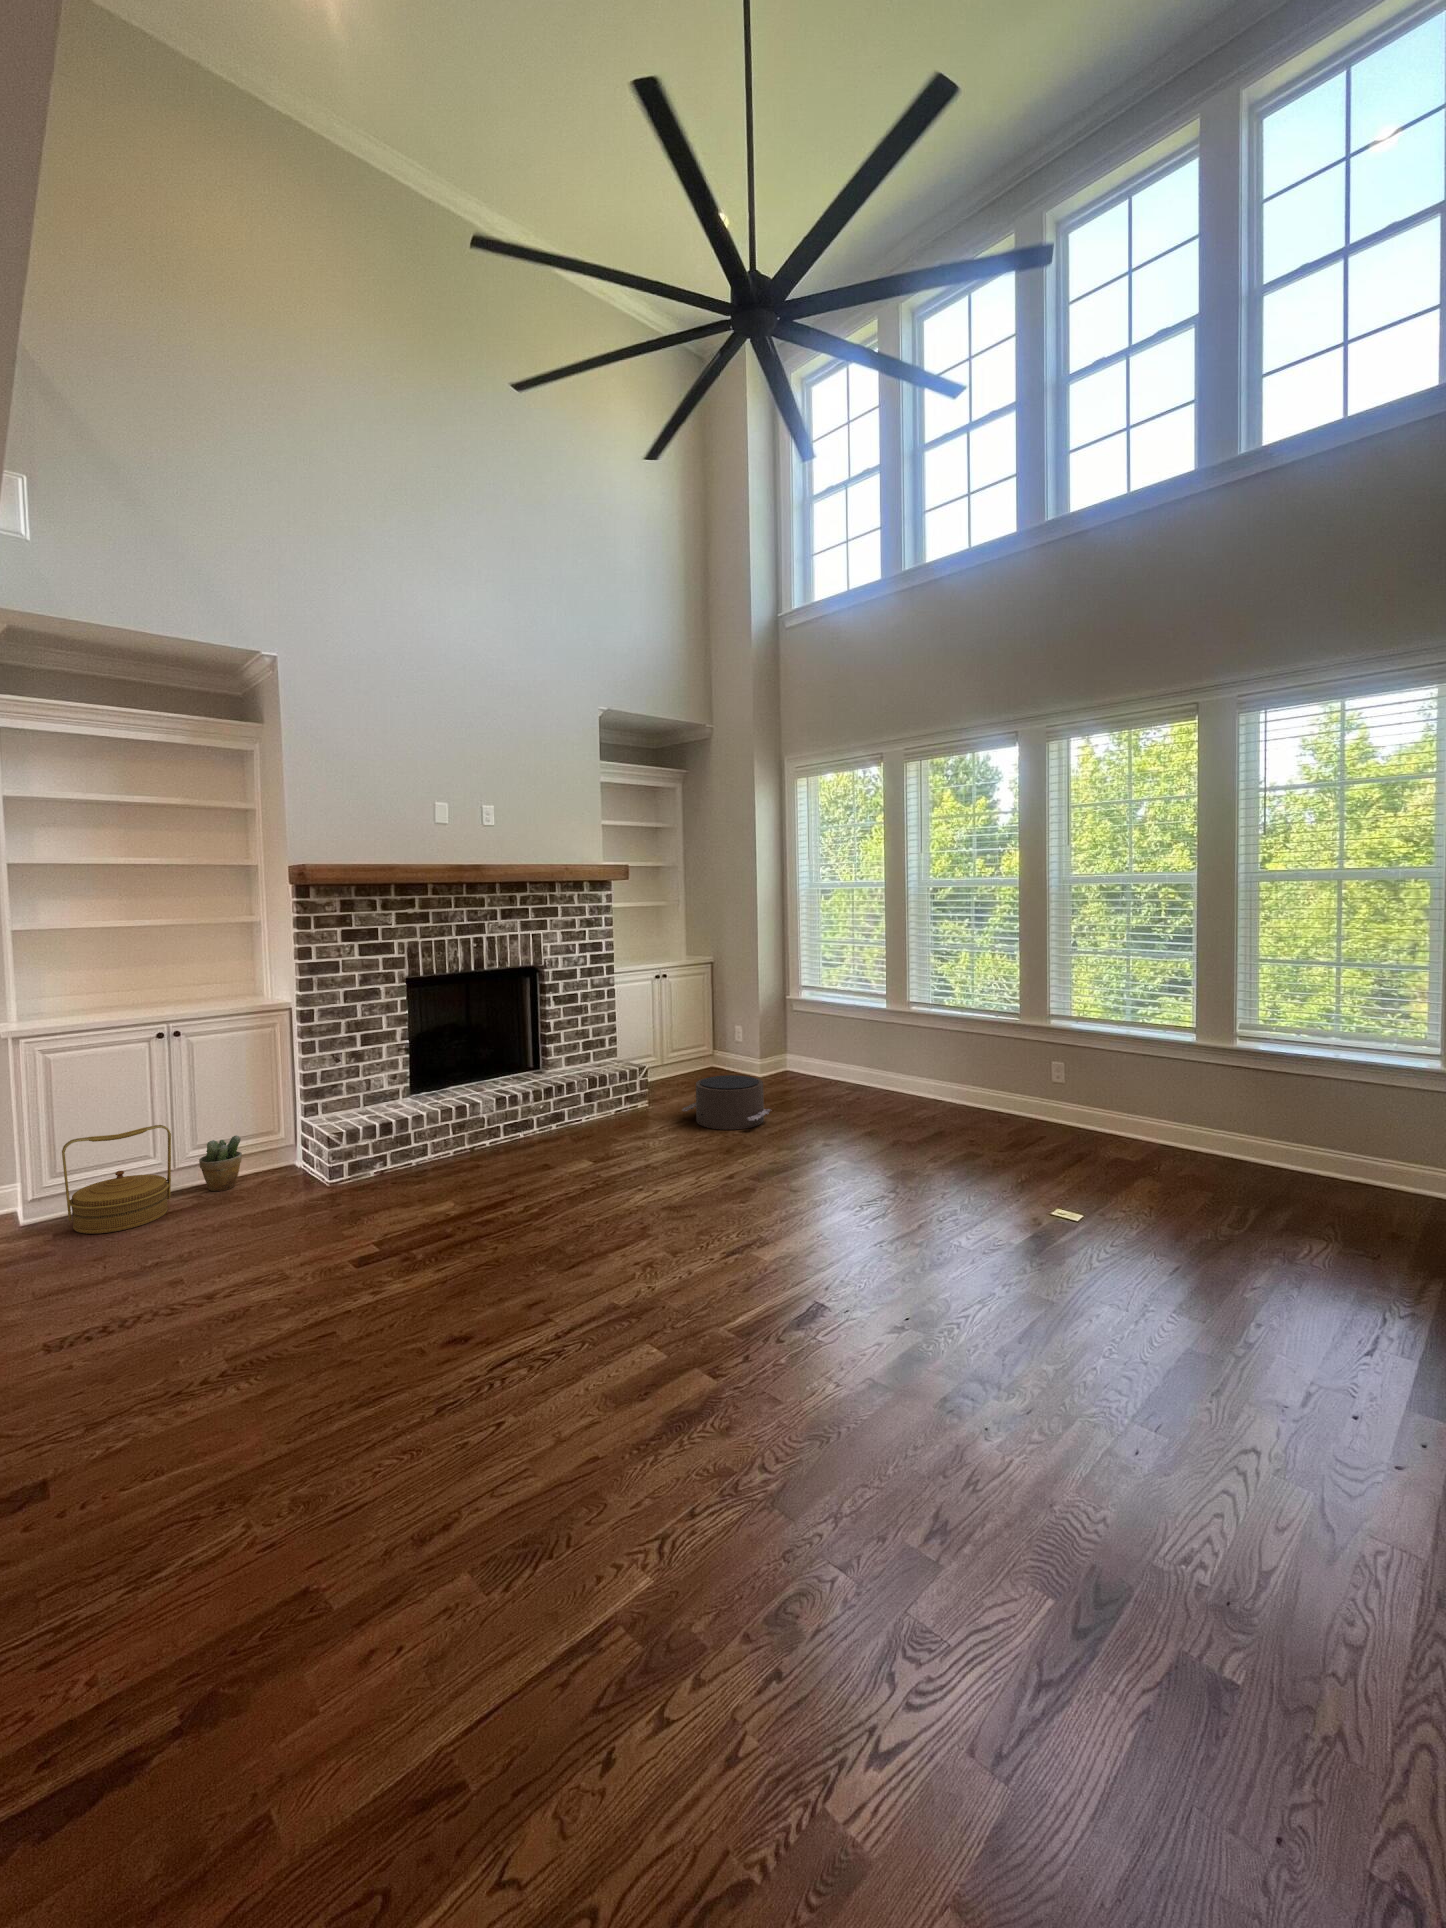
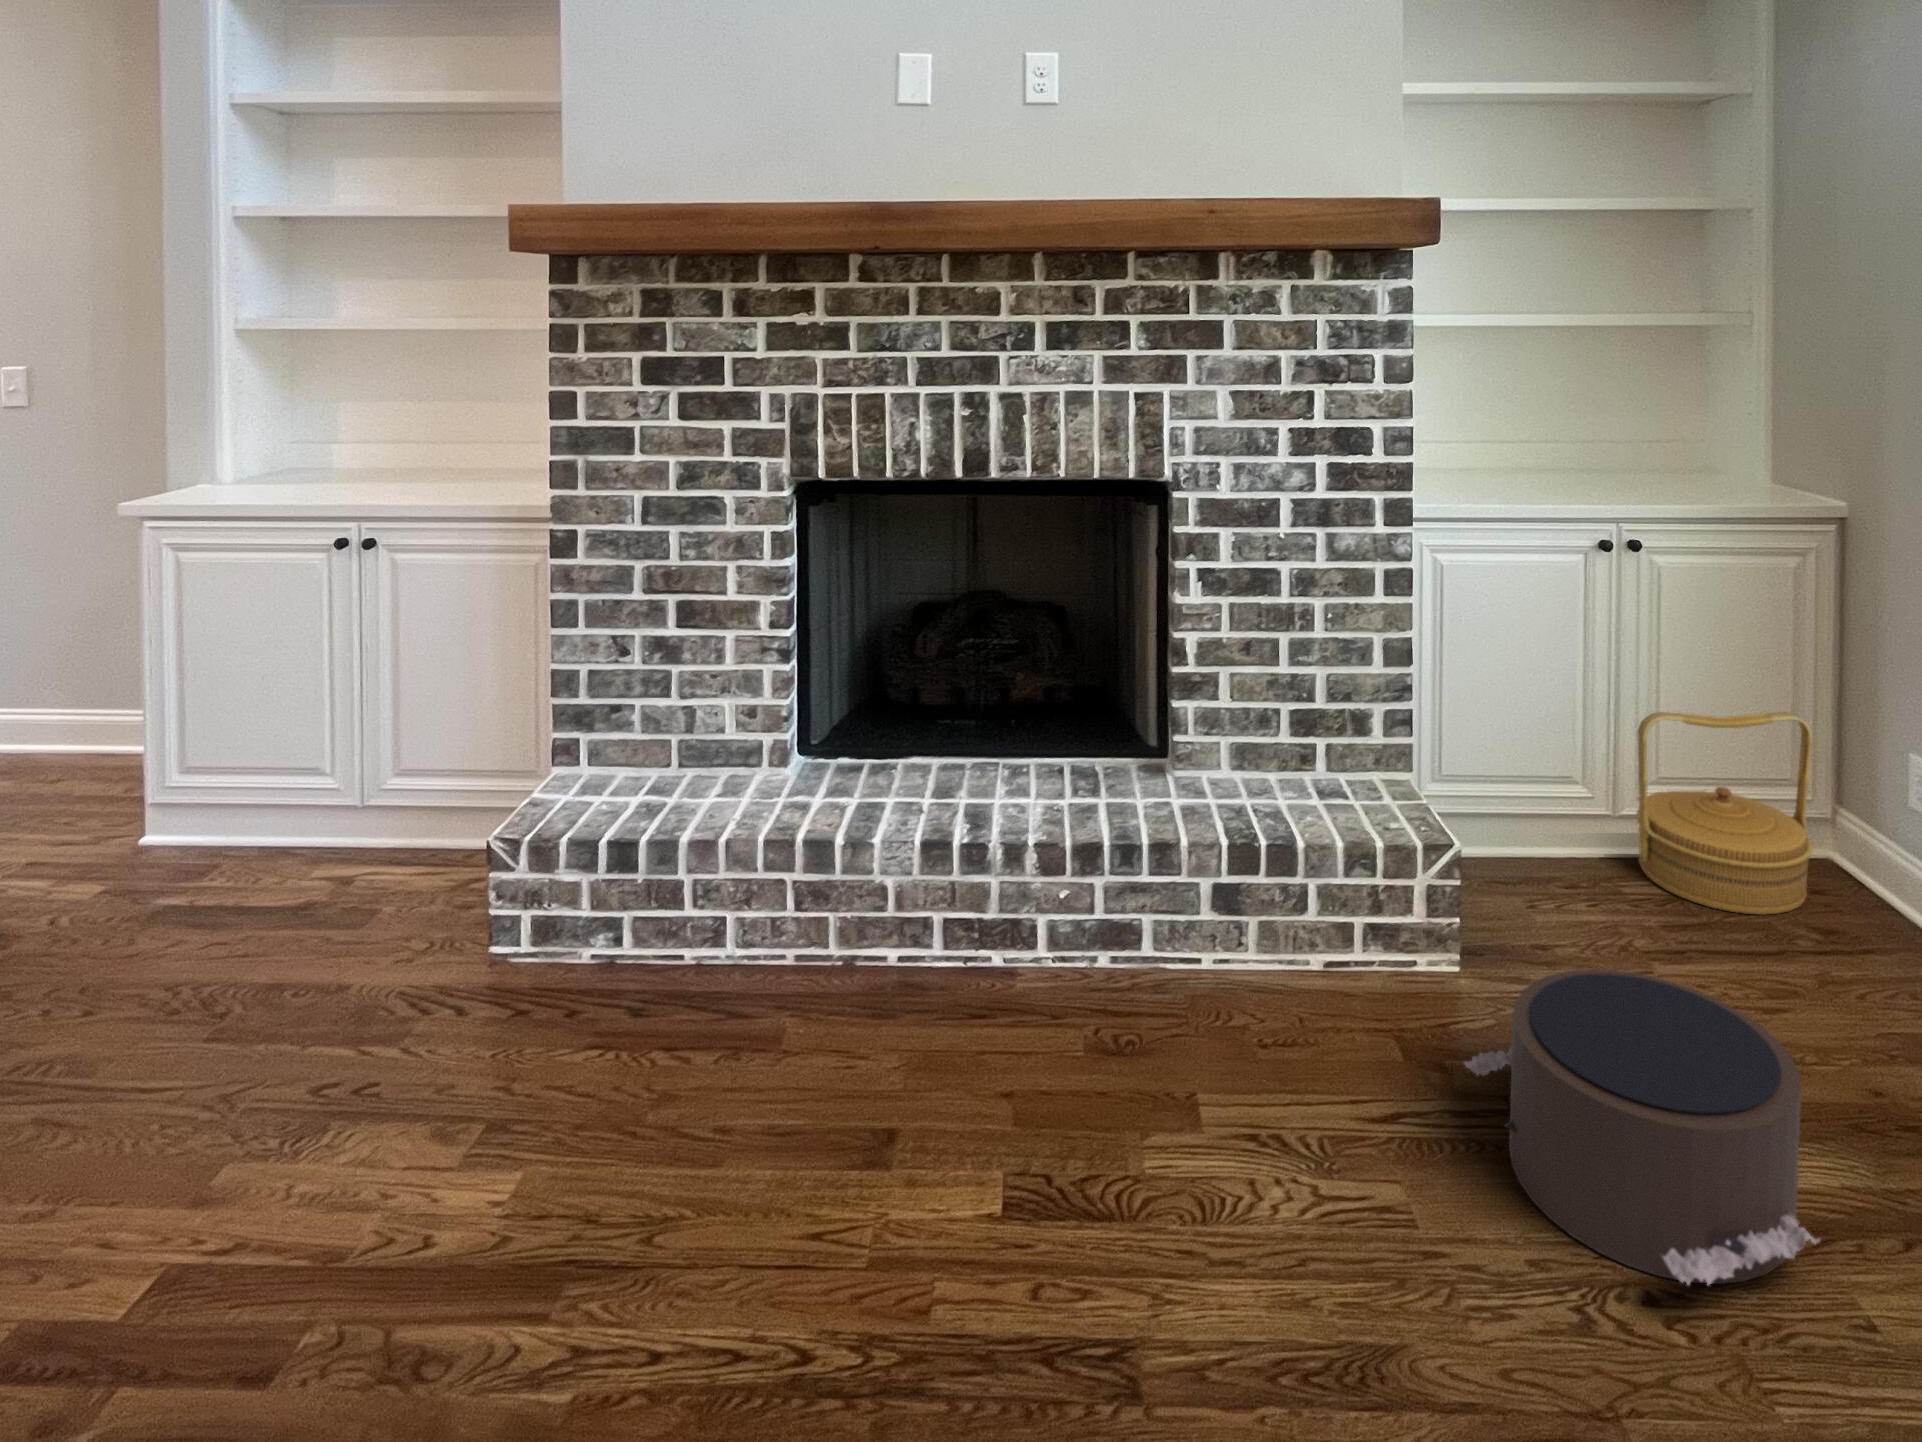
woven basket: present [62,1125,171,1234] -> present [1636,712,1813,915]
potted plant: present [199,1135,242,1191] -> none [341,778,427,890]

